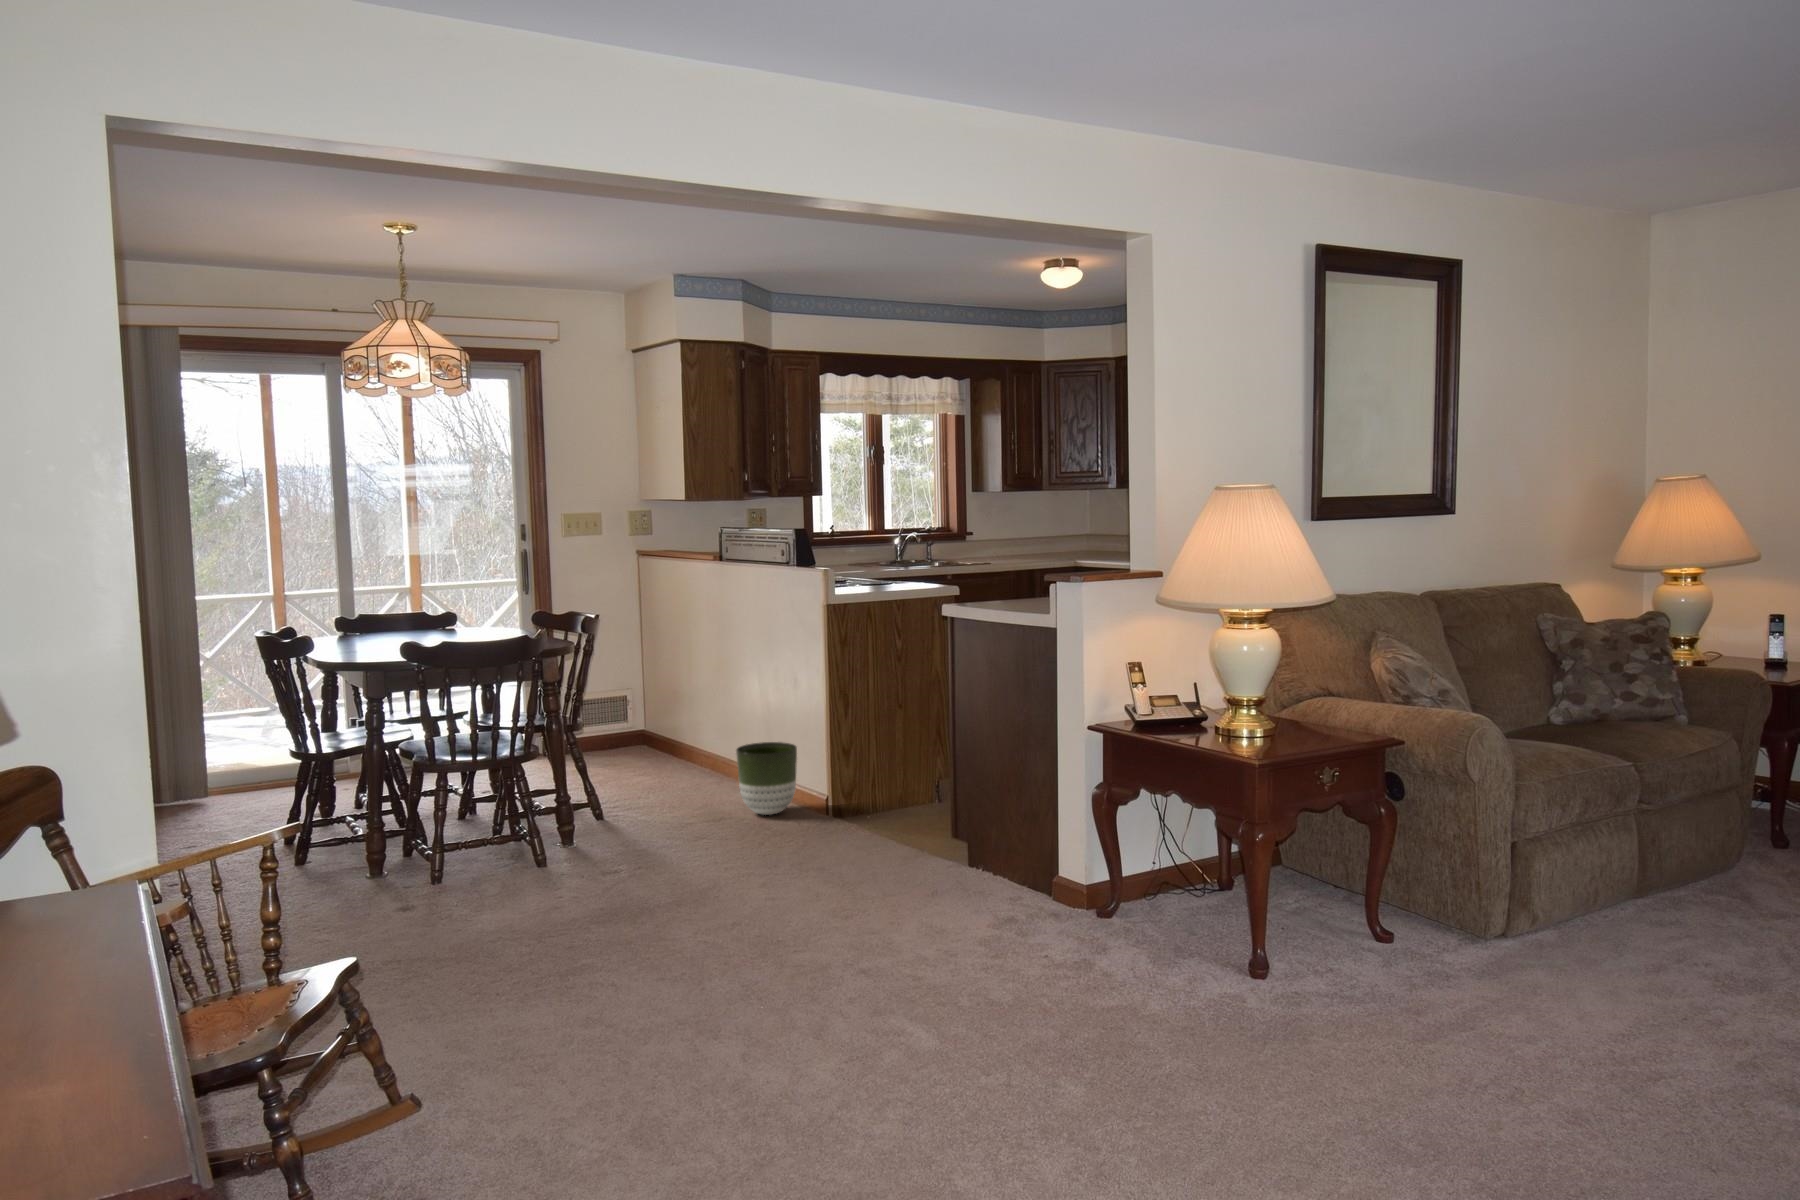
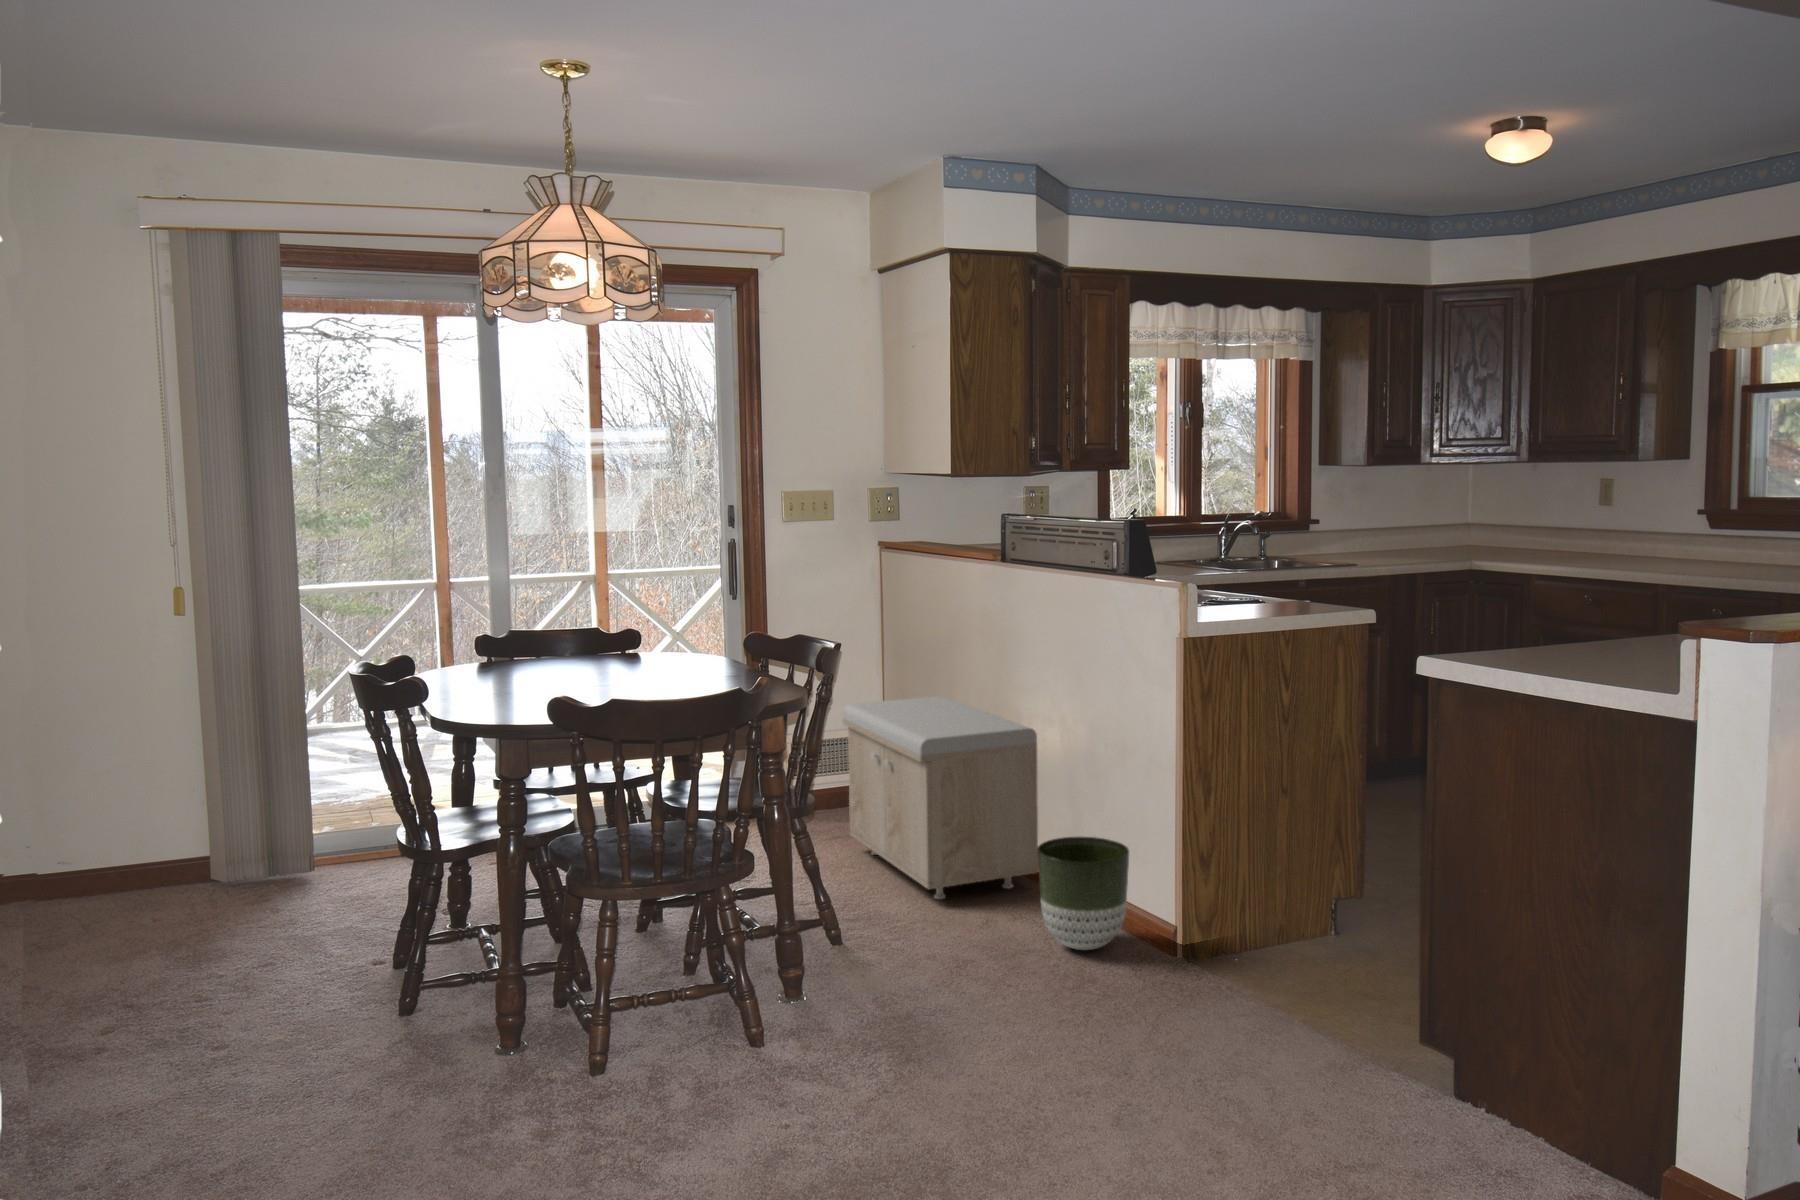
storage bench: none [608,660,746,796] -> present [843,696,1038,899]

